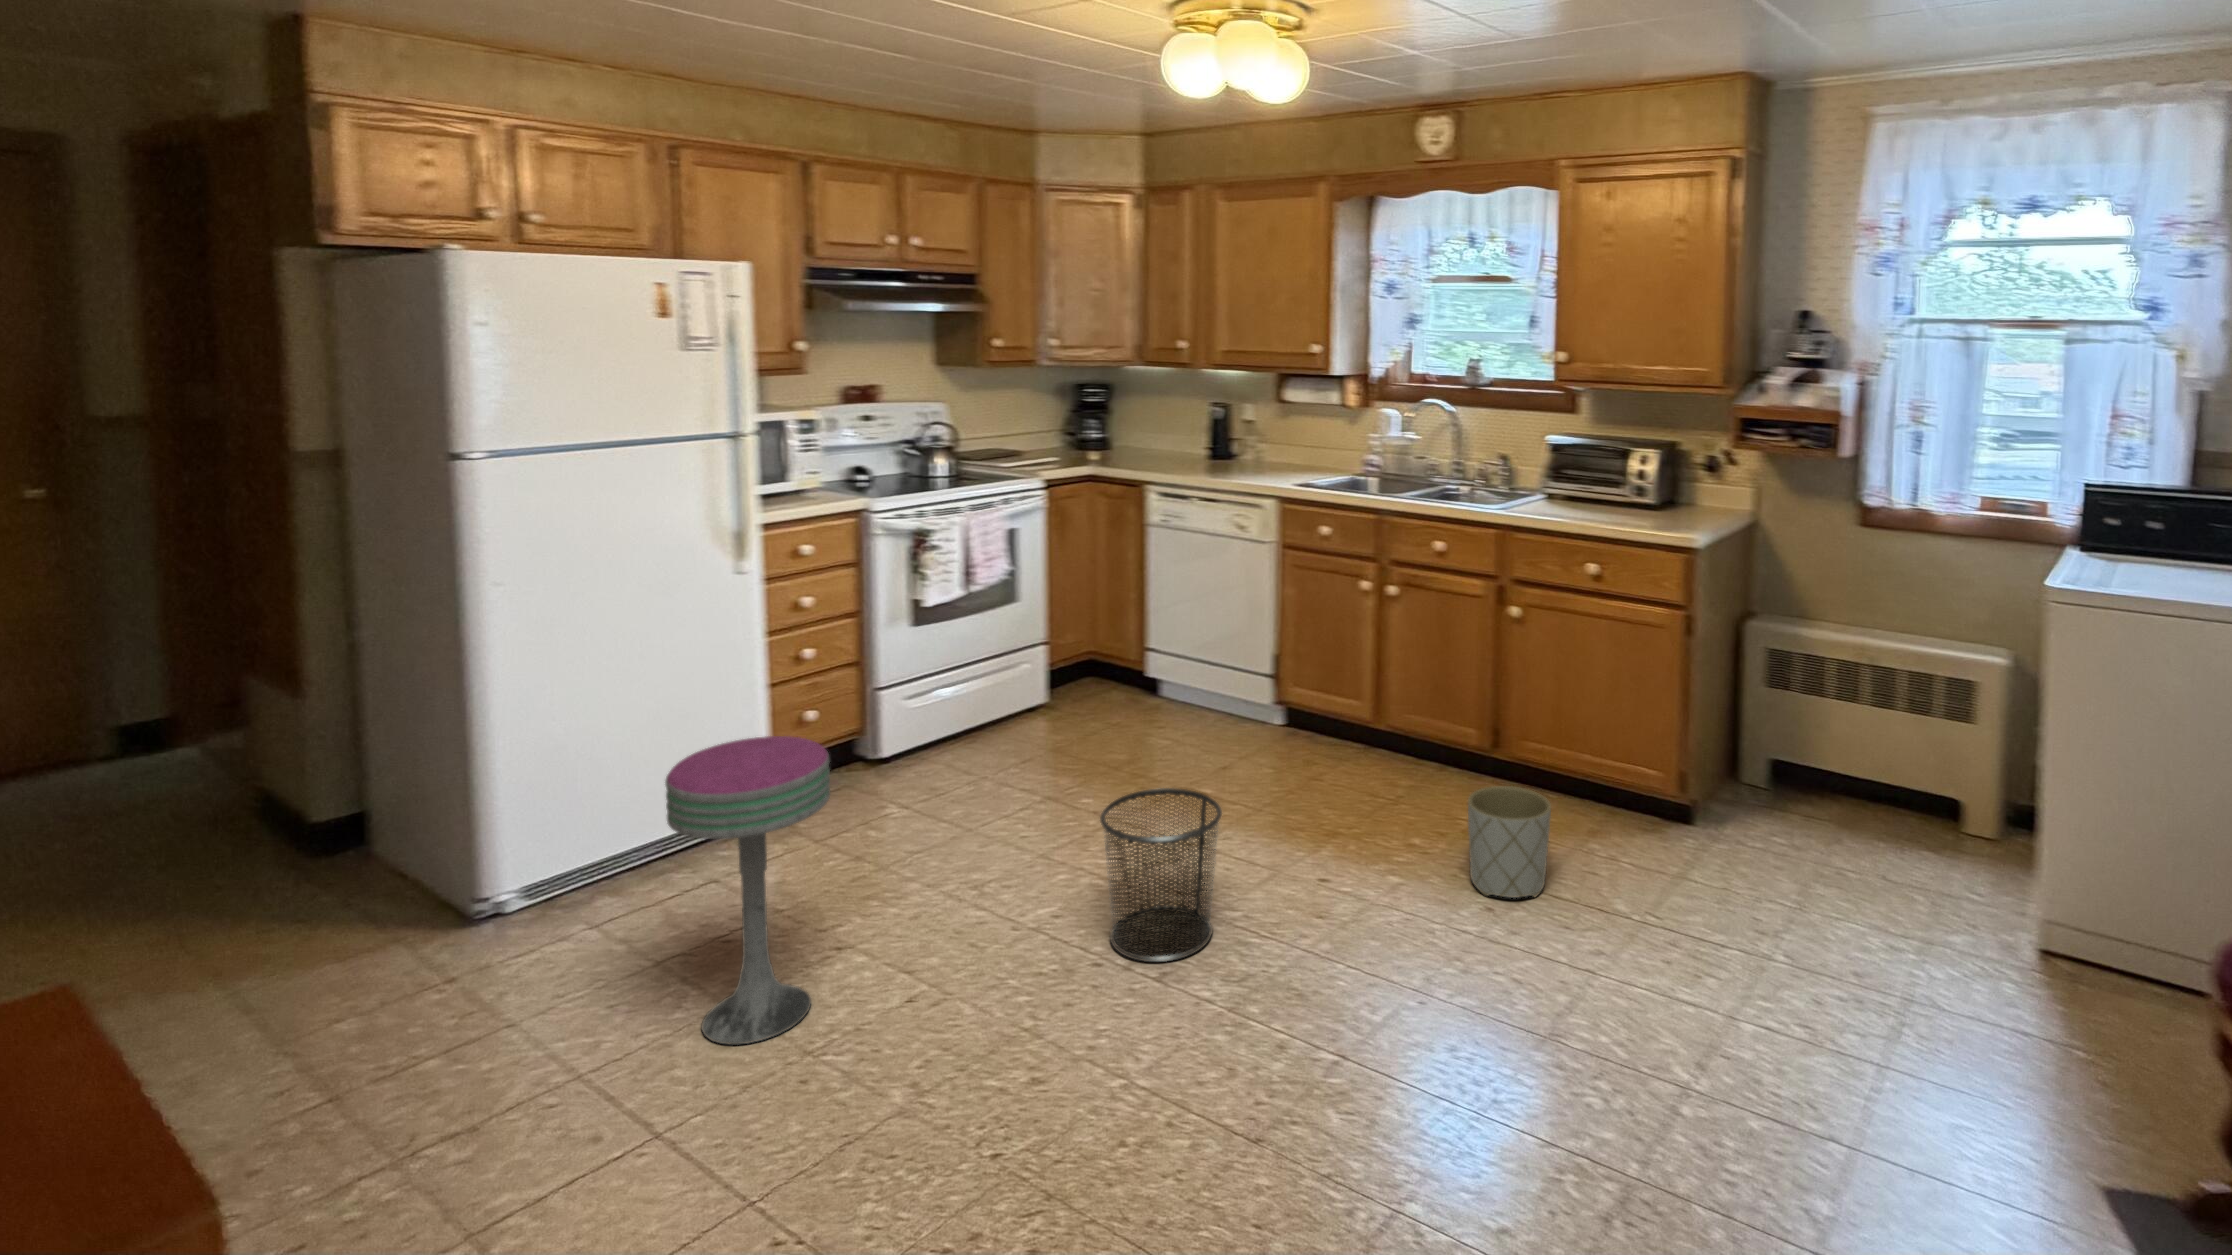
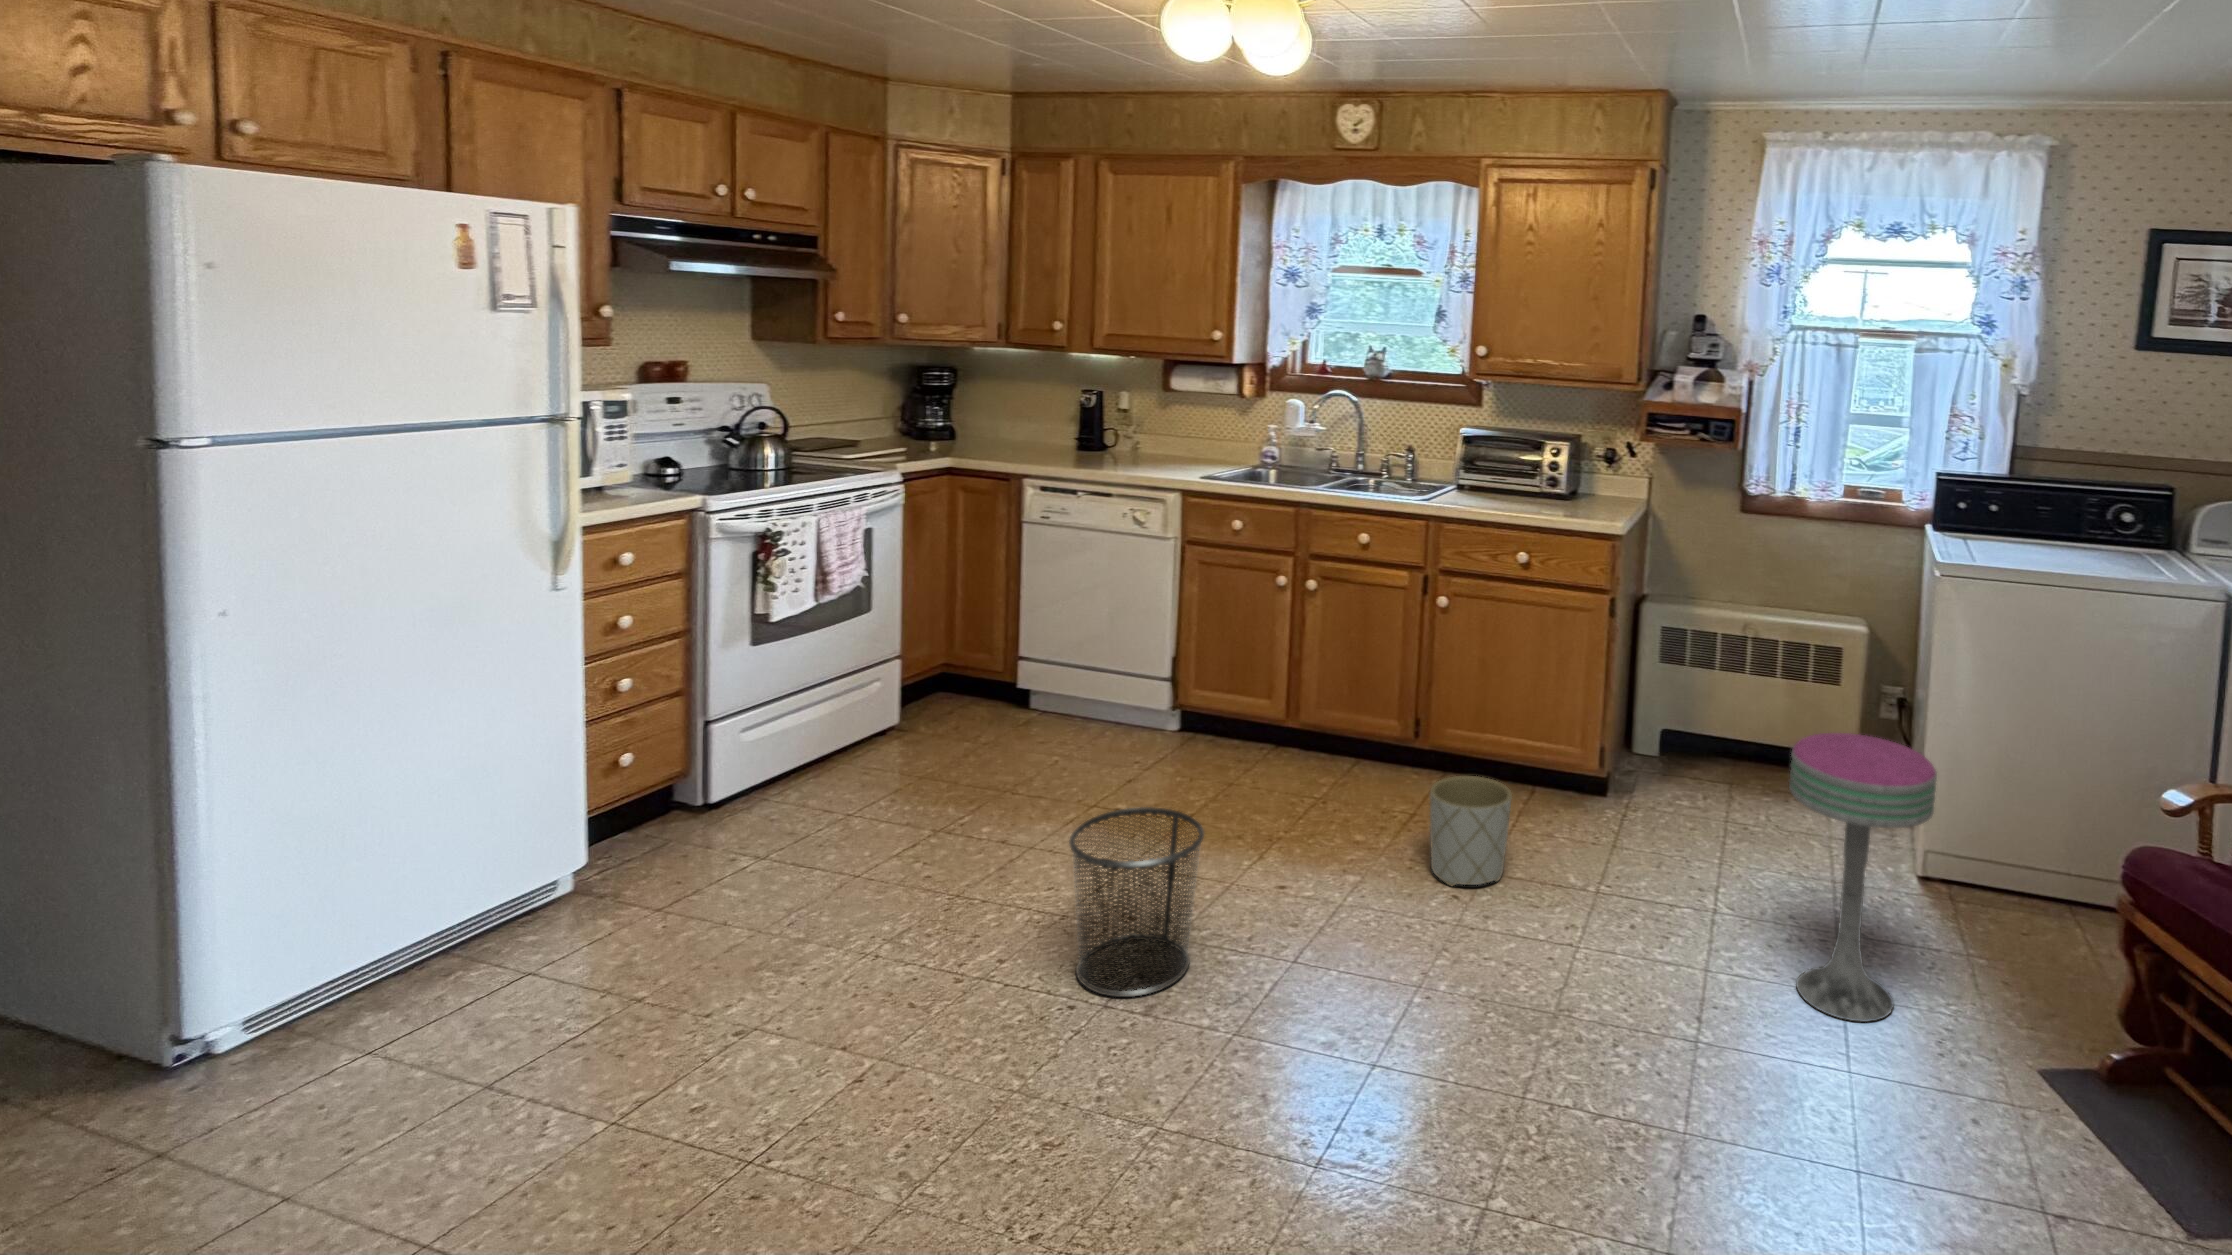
bar stool: present [665,736,830,1045] -> present [1789,733,1937,1022]

